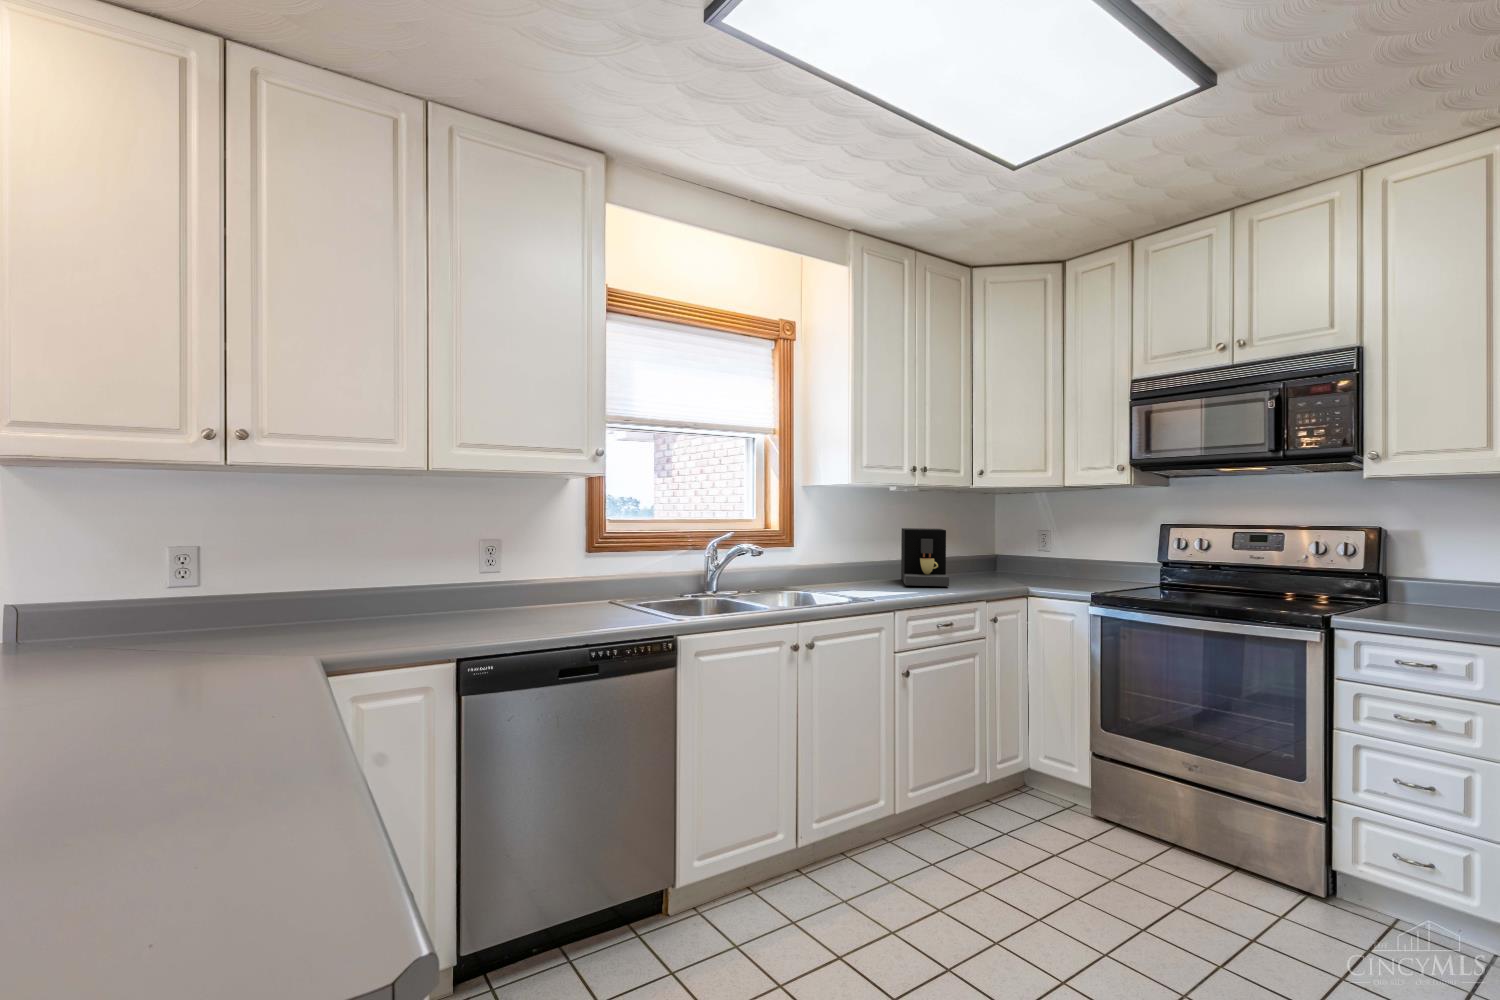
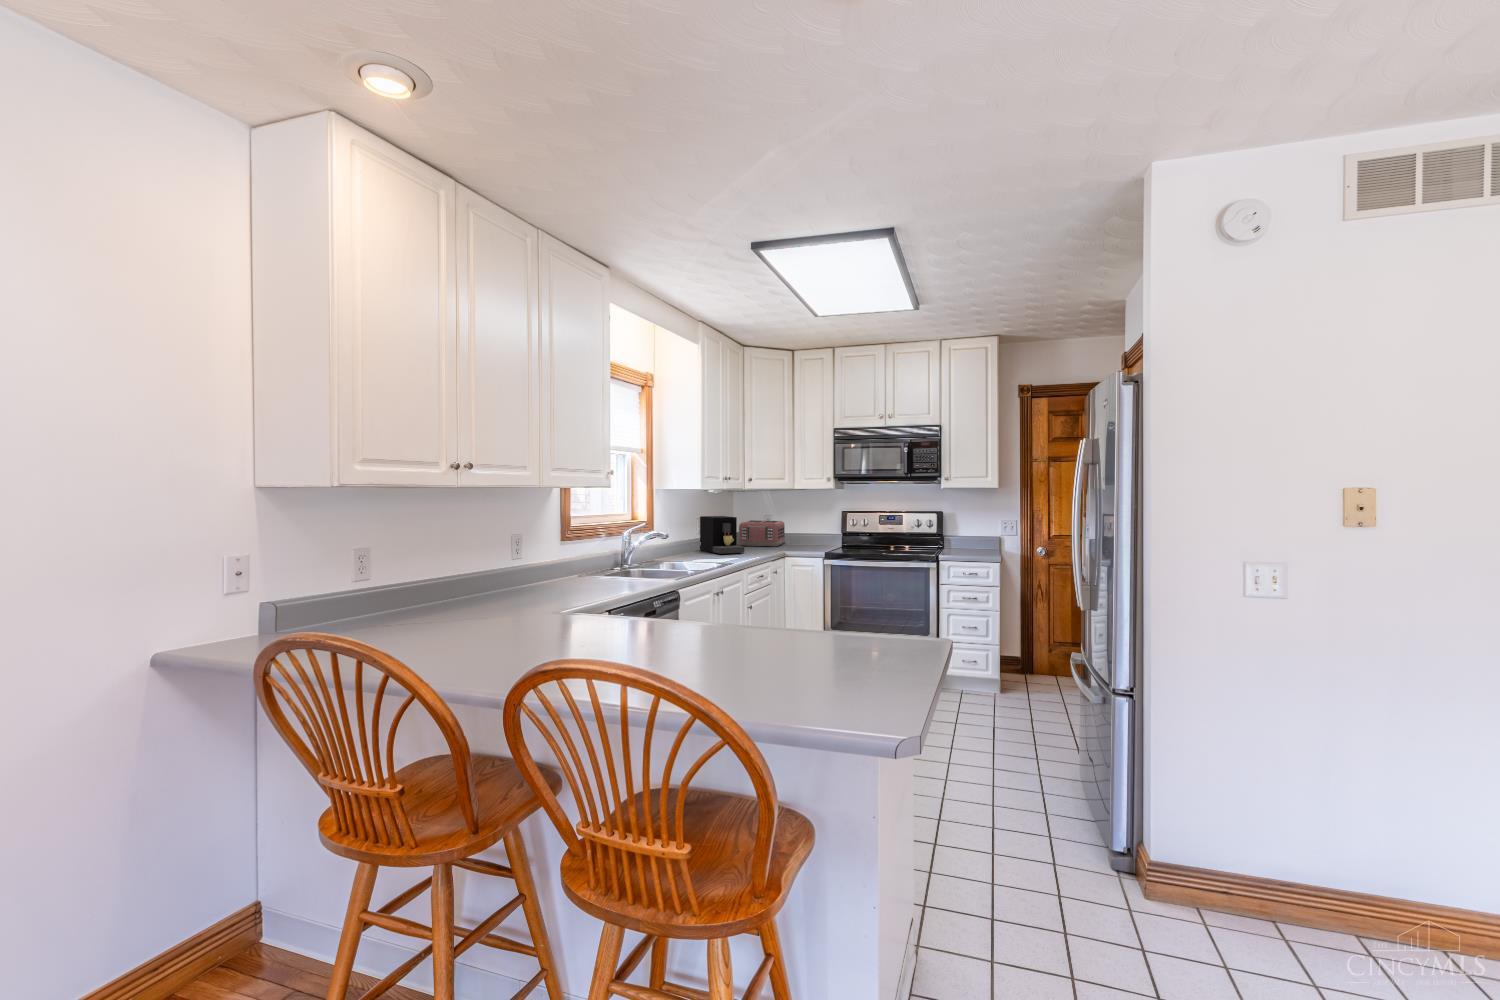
toaster: none [976,539,1069,581] -> present [738,520,785,546]

